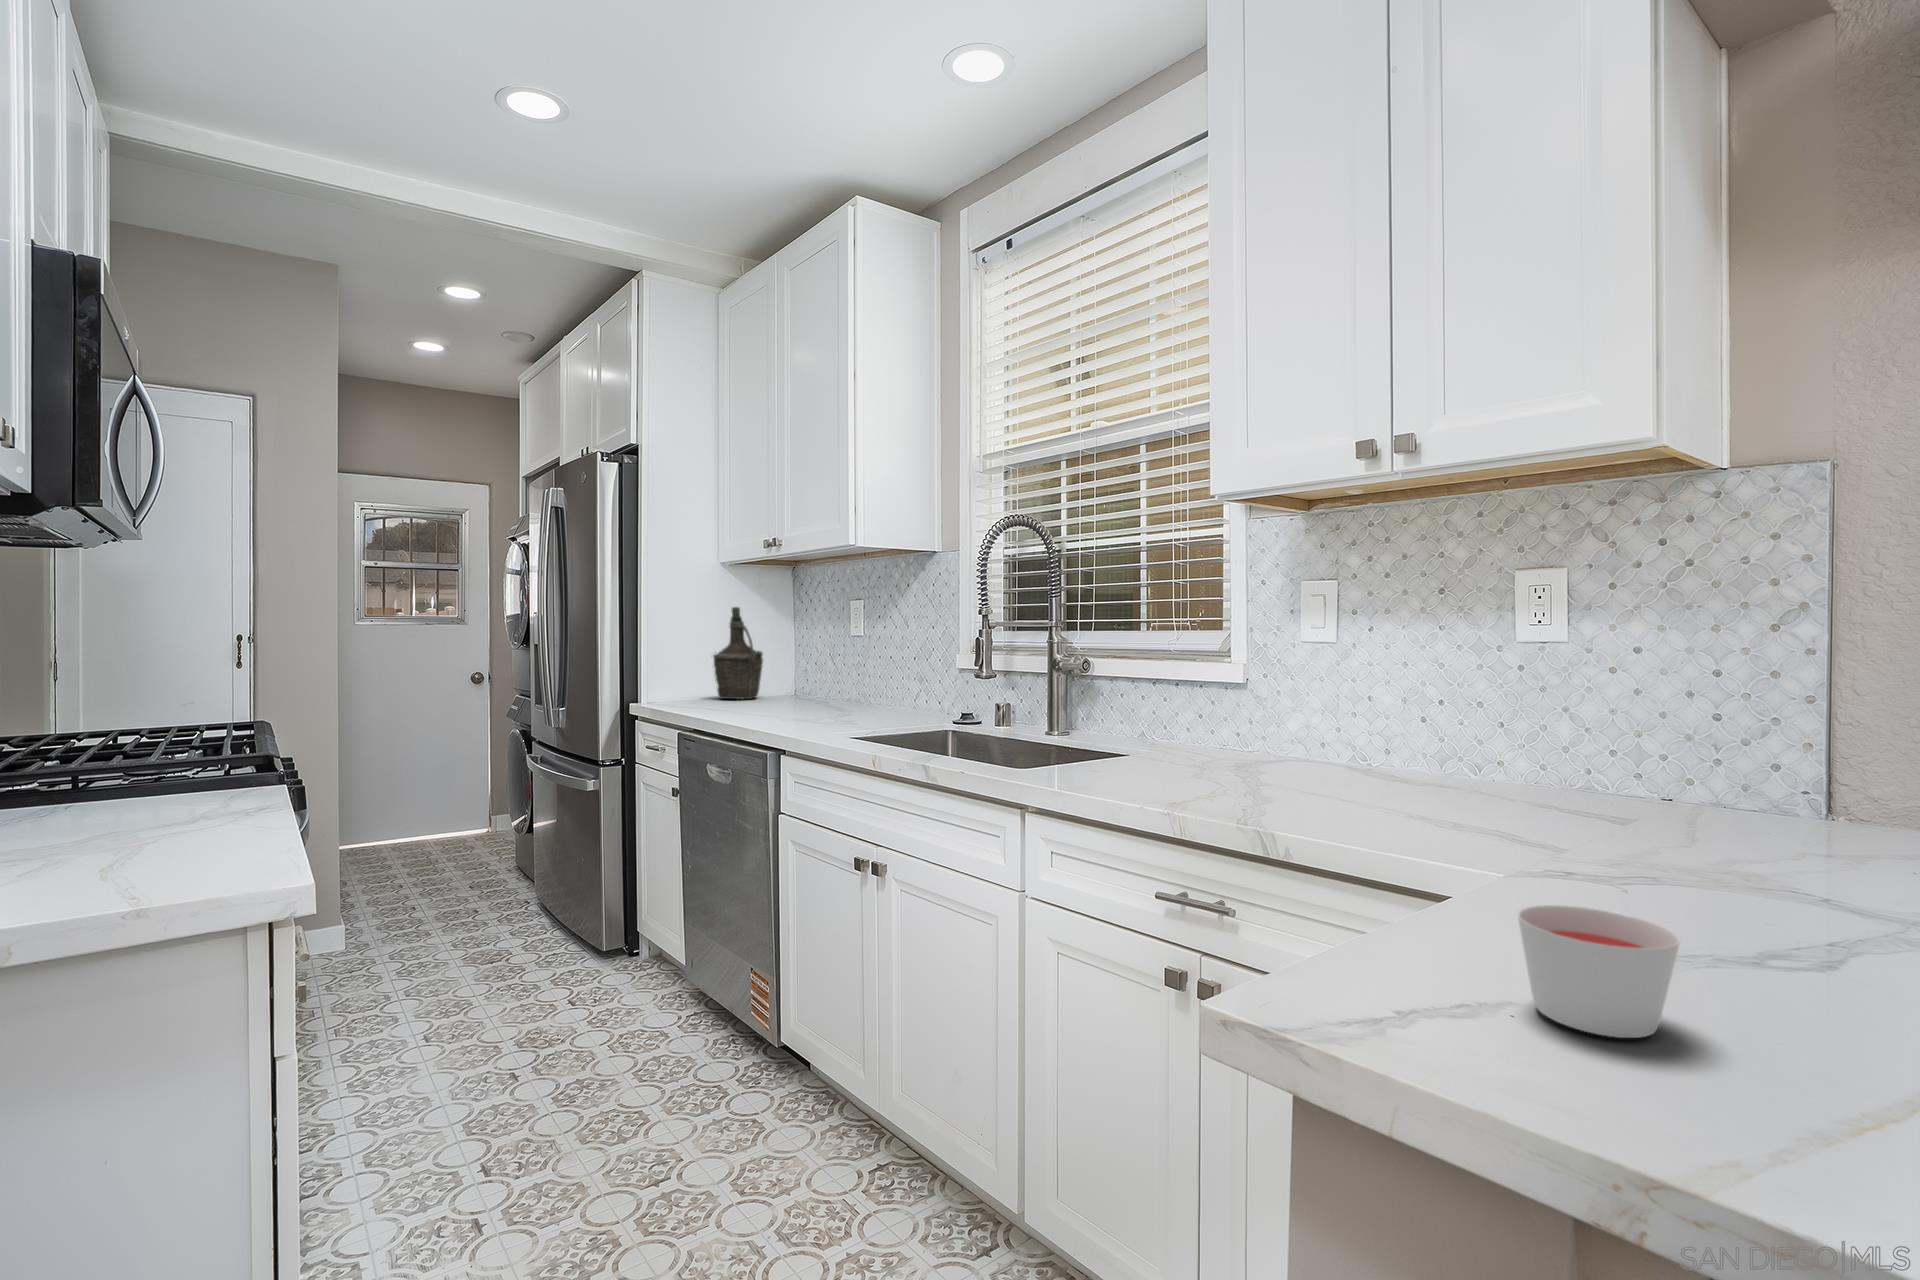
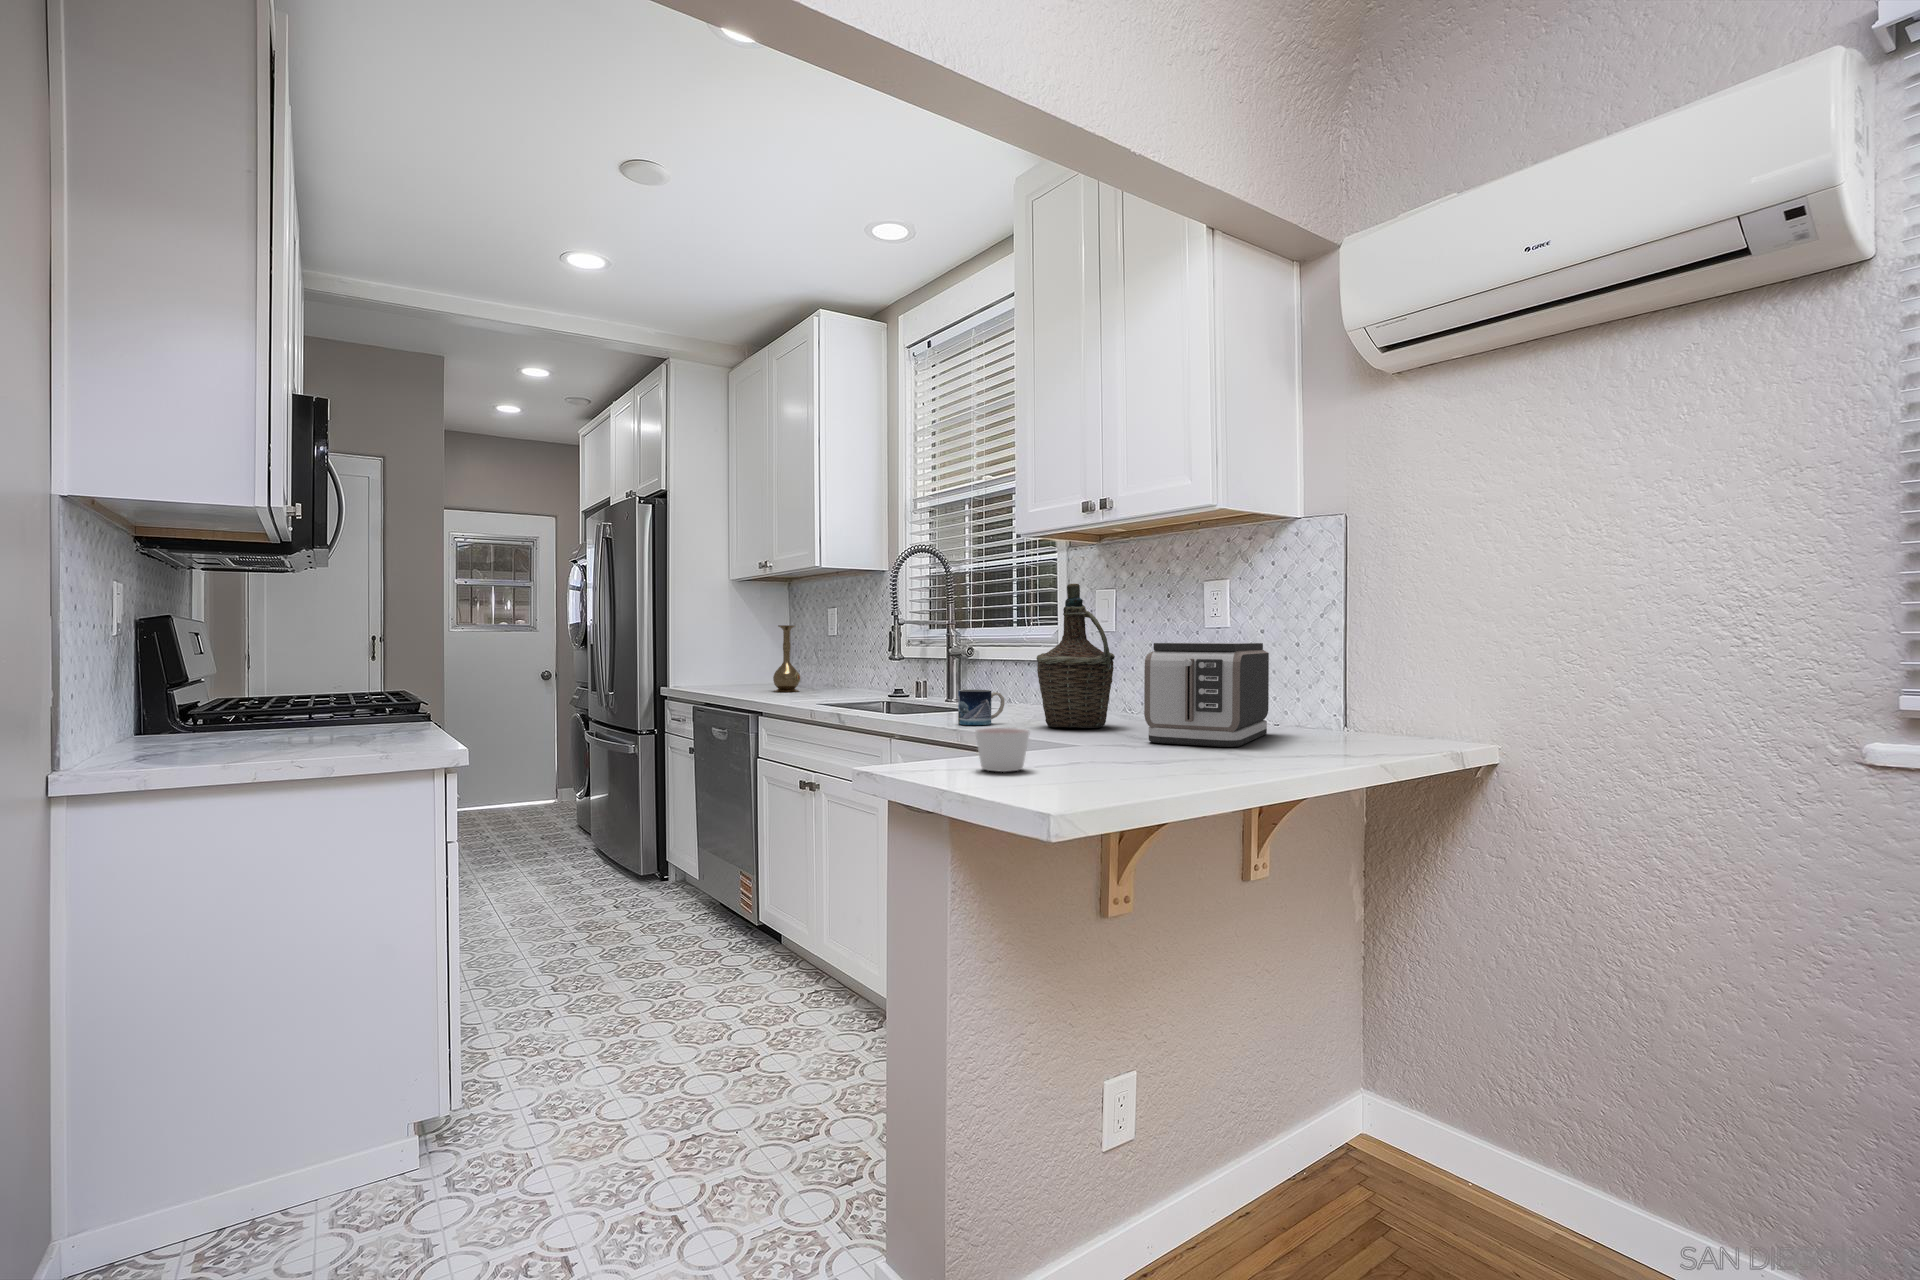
bottle: present [713,607,763,699] -> present [1036,584,1115,728]
vase: none [784,624,820,713] -> present [773,625,800,692]
toaster: none [1566,672,1838,885] -> present [1144,643,1269,747]
mug: none [1156,740,1228,802] -> present [958,689,1004,725]

